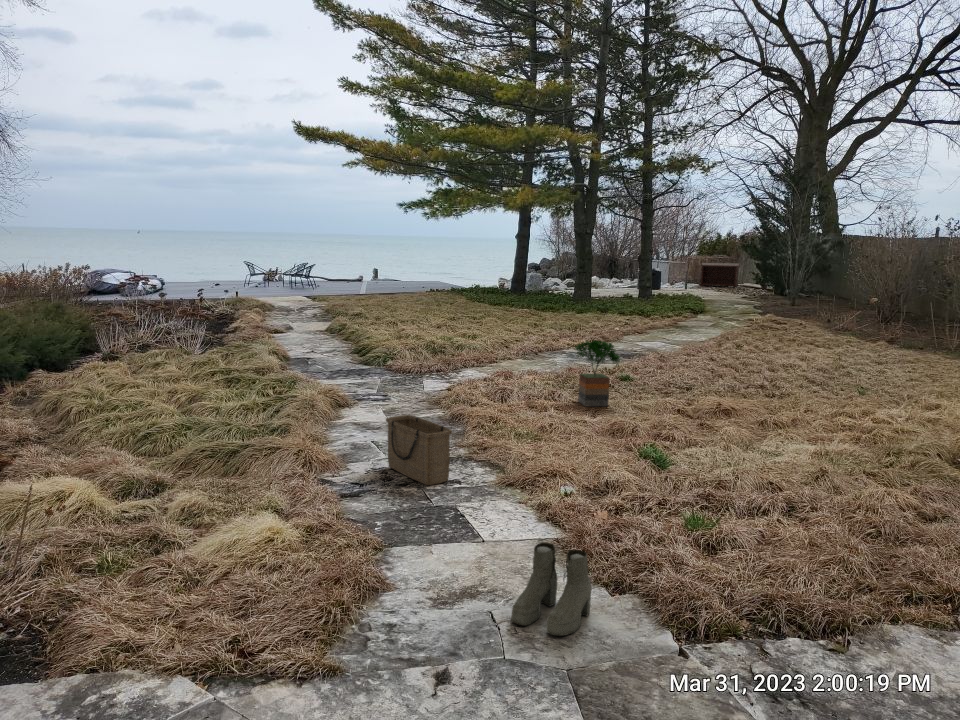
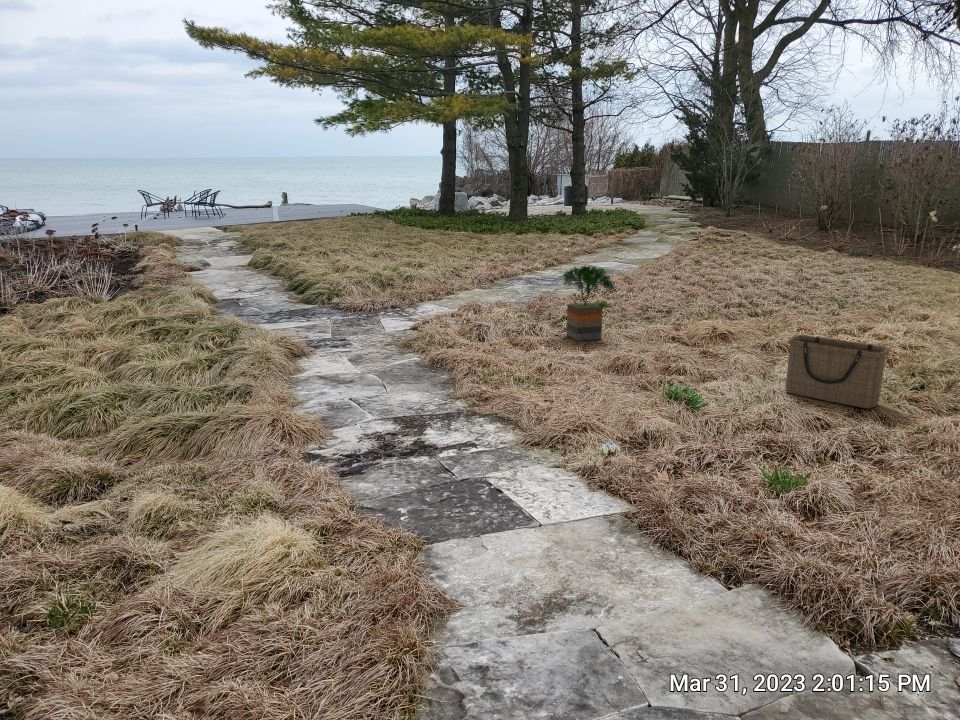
bench: present [701,263,740,287] -> none [630,175,669,200]
basket: present [386,415,452,485] -> present [786,335,890,409]
boots: present [511,543,592,636] -> none [629,538,721,660]

